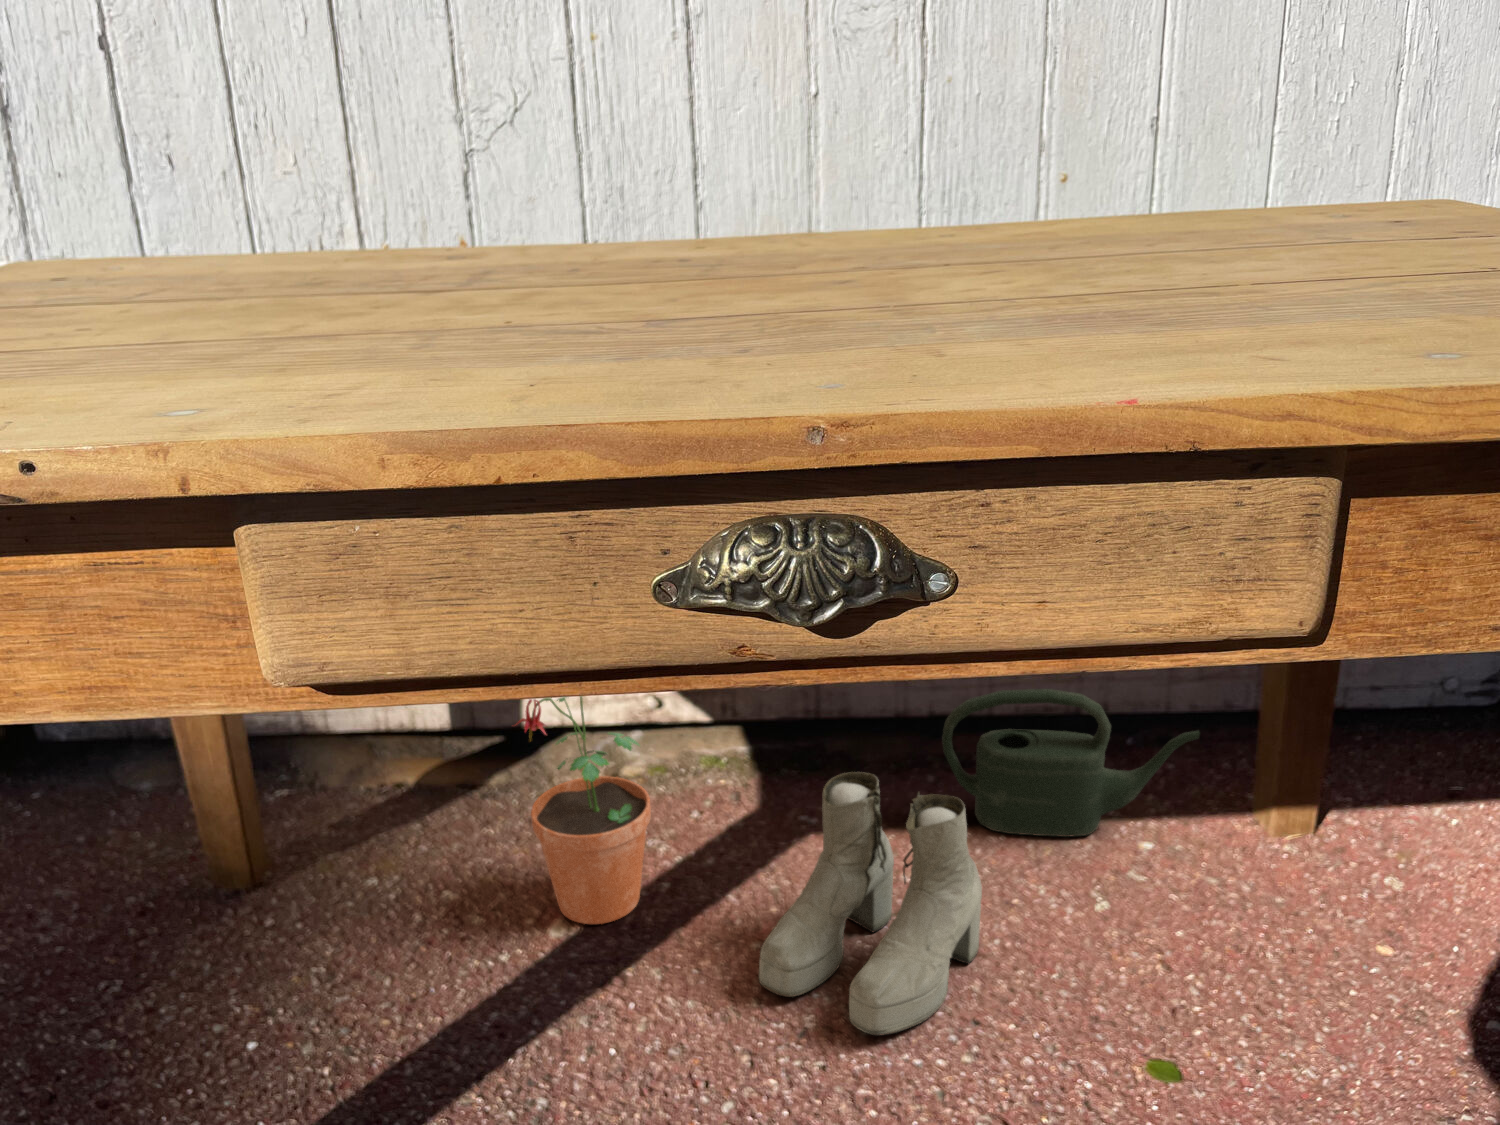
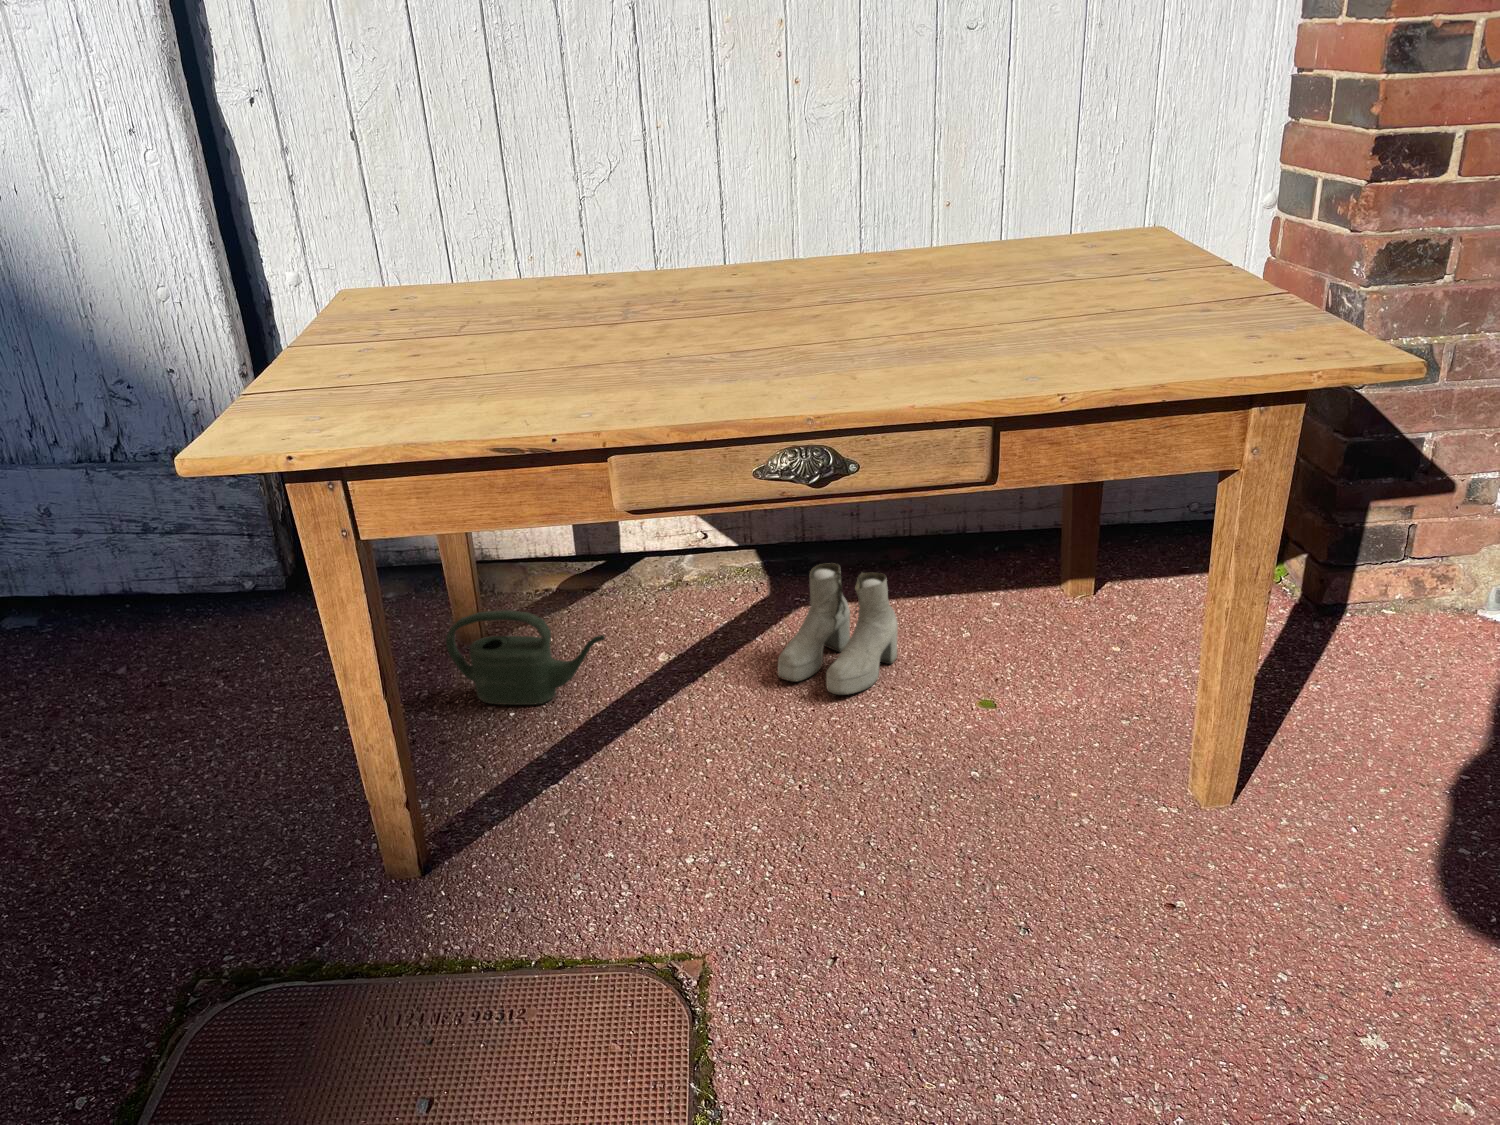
watering can: present [942,689,1200,837] -> present [446,610,605,705]
potted plant: present [516,696,651,924] -> none [633,449,712,655]

